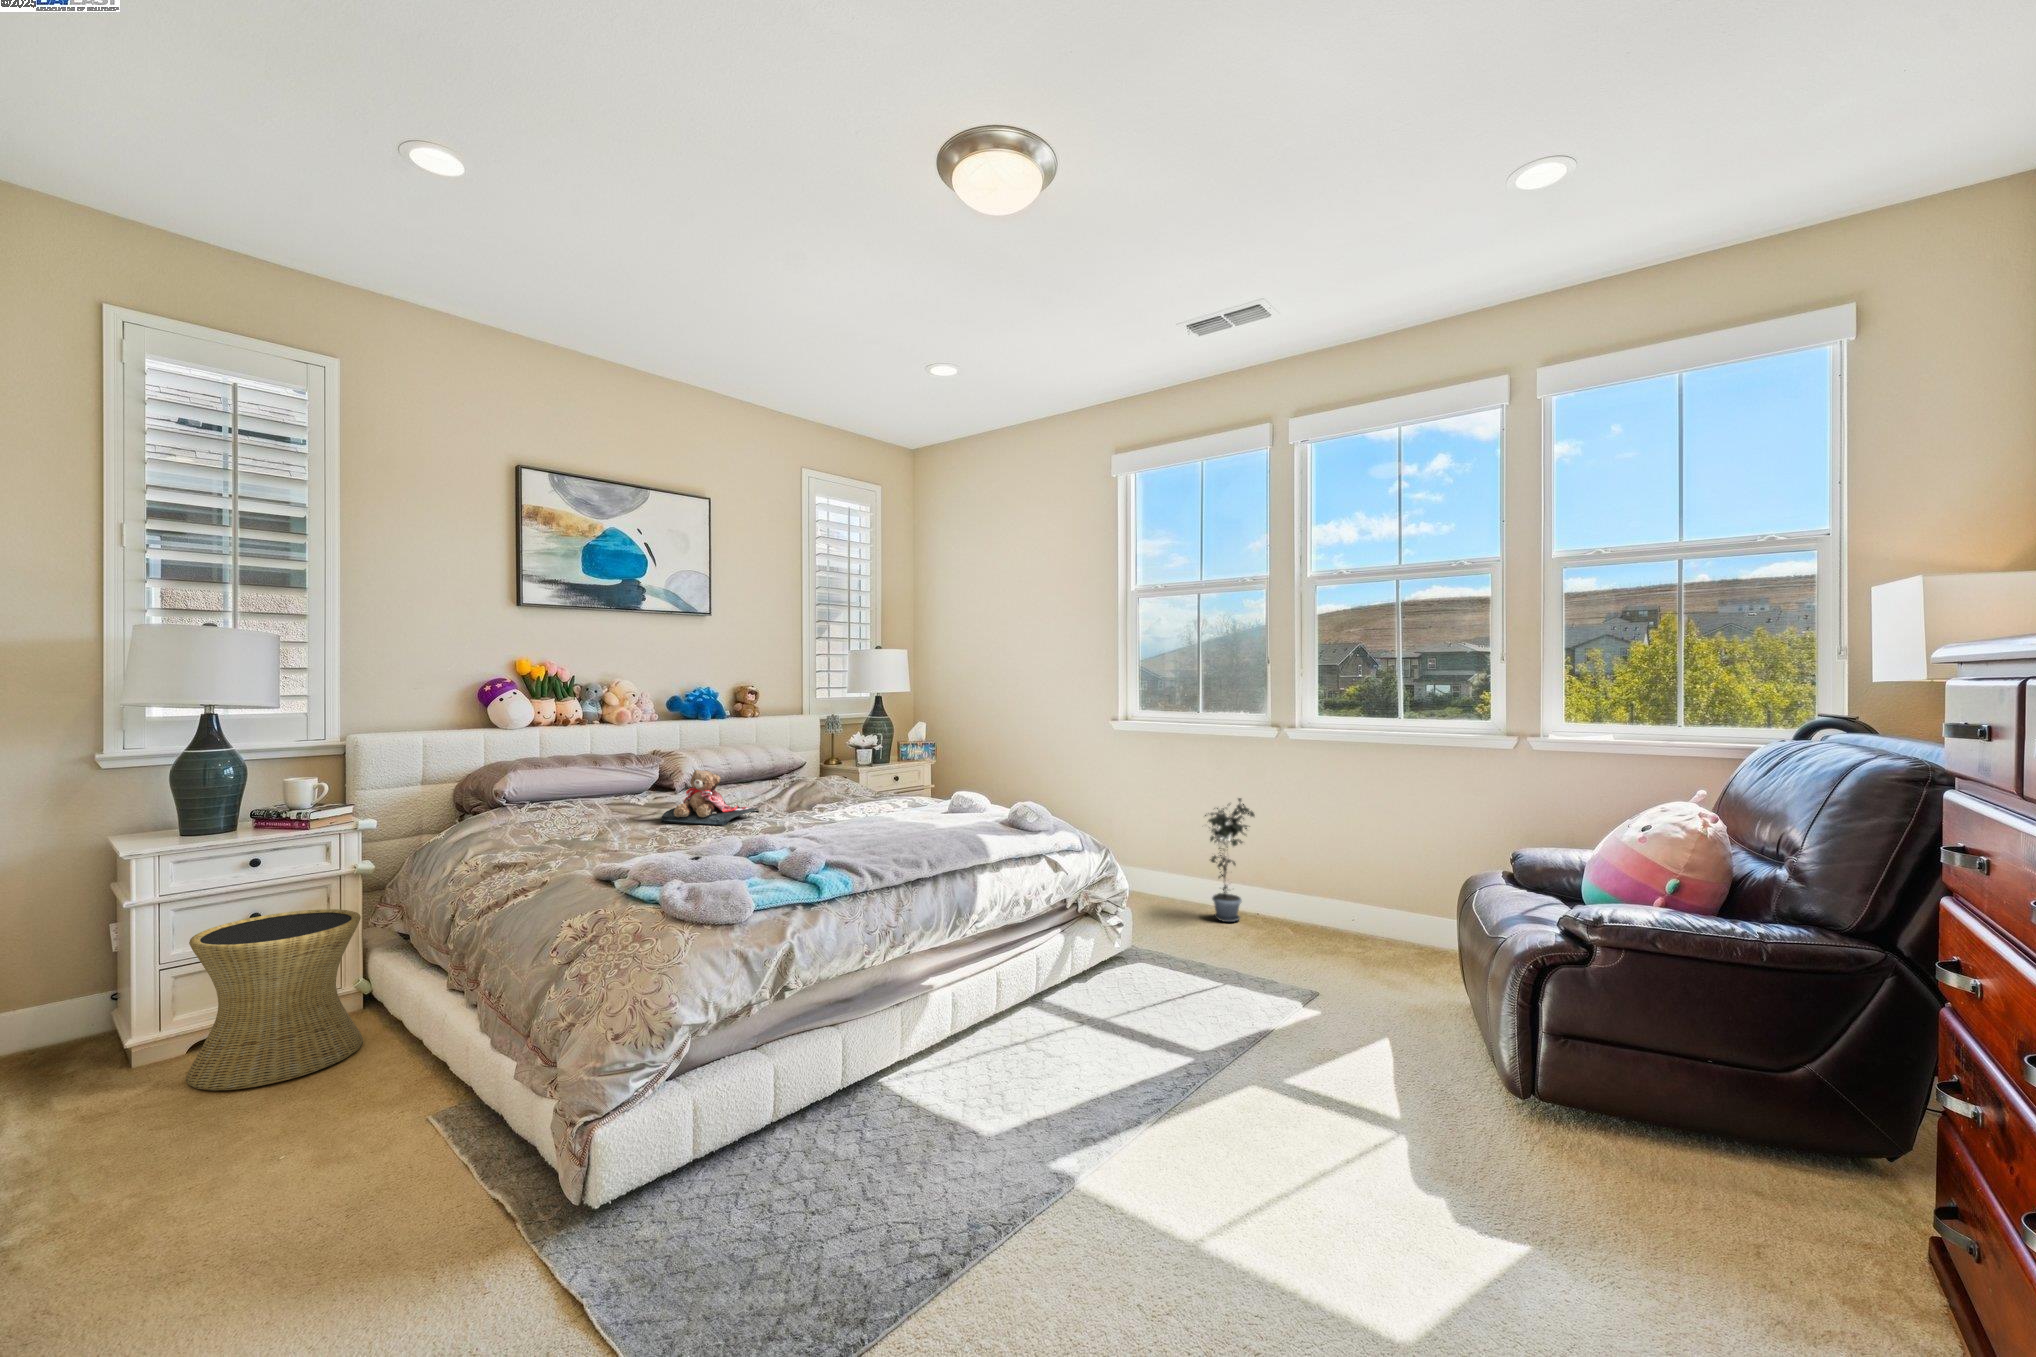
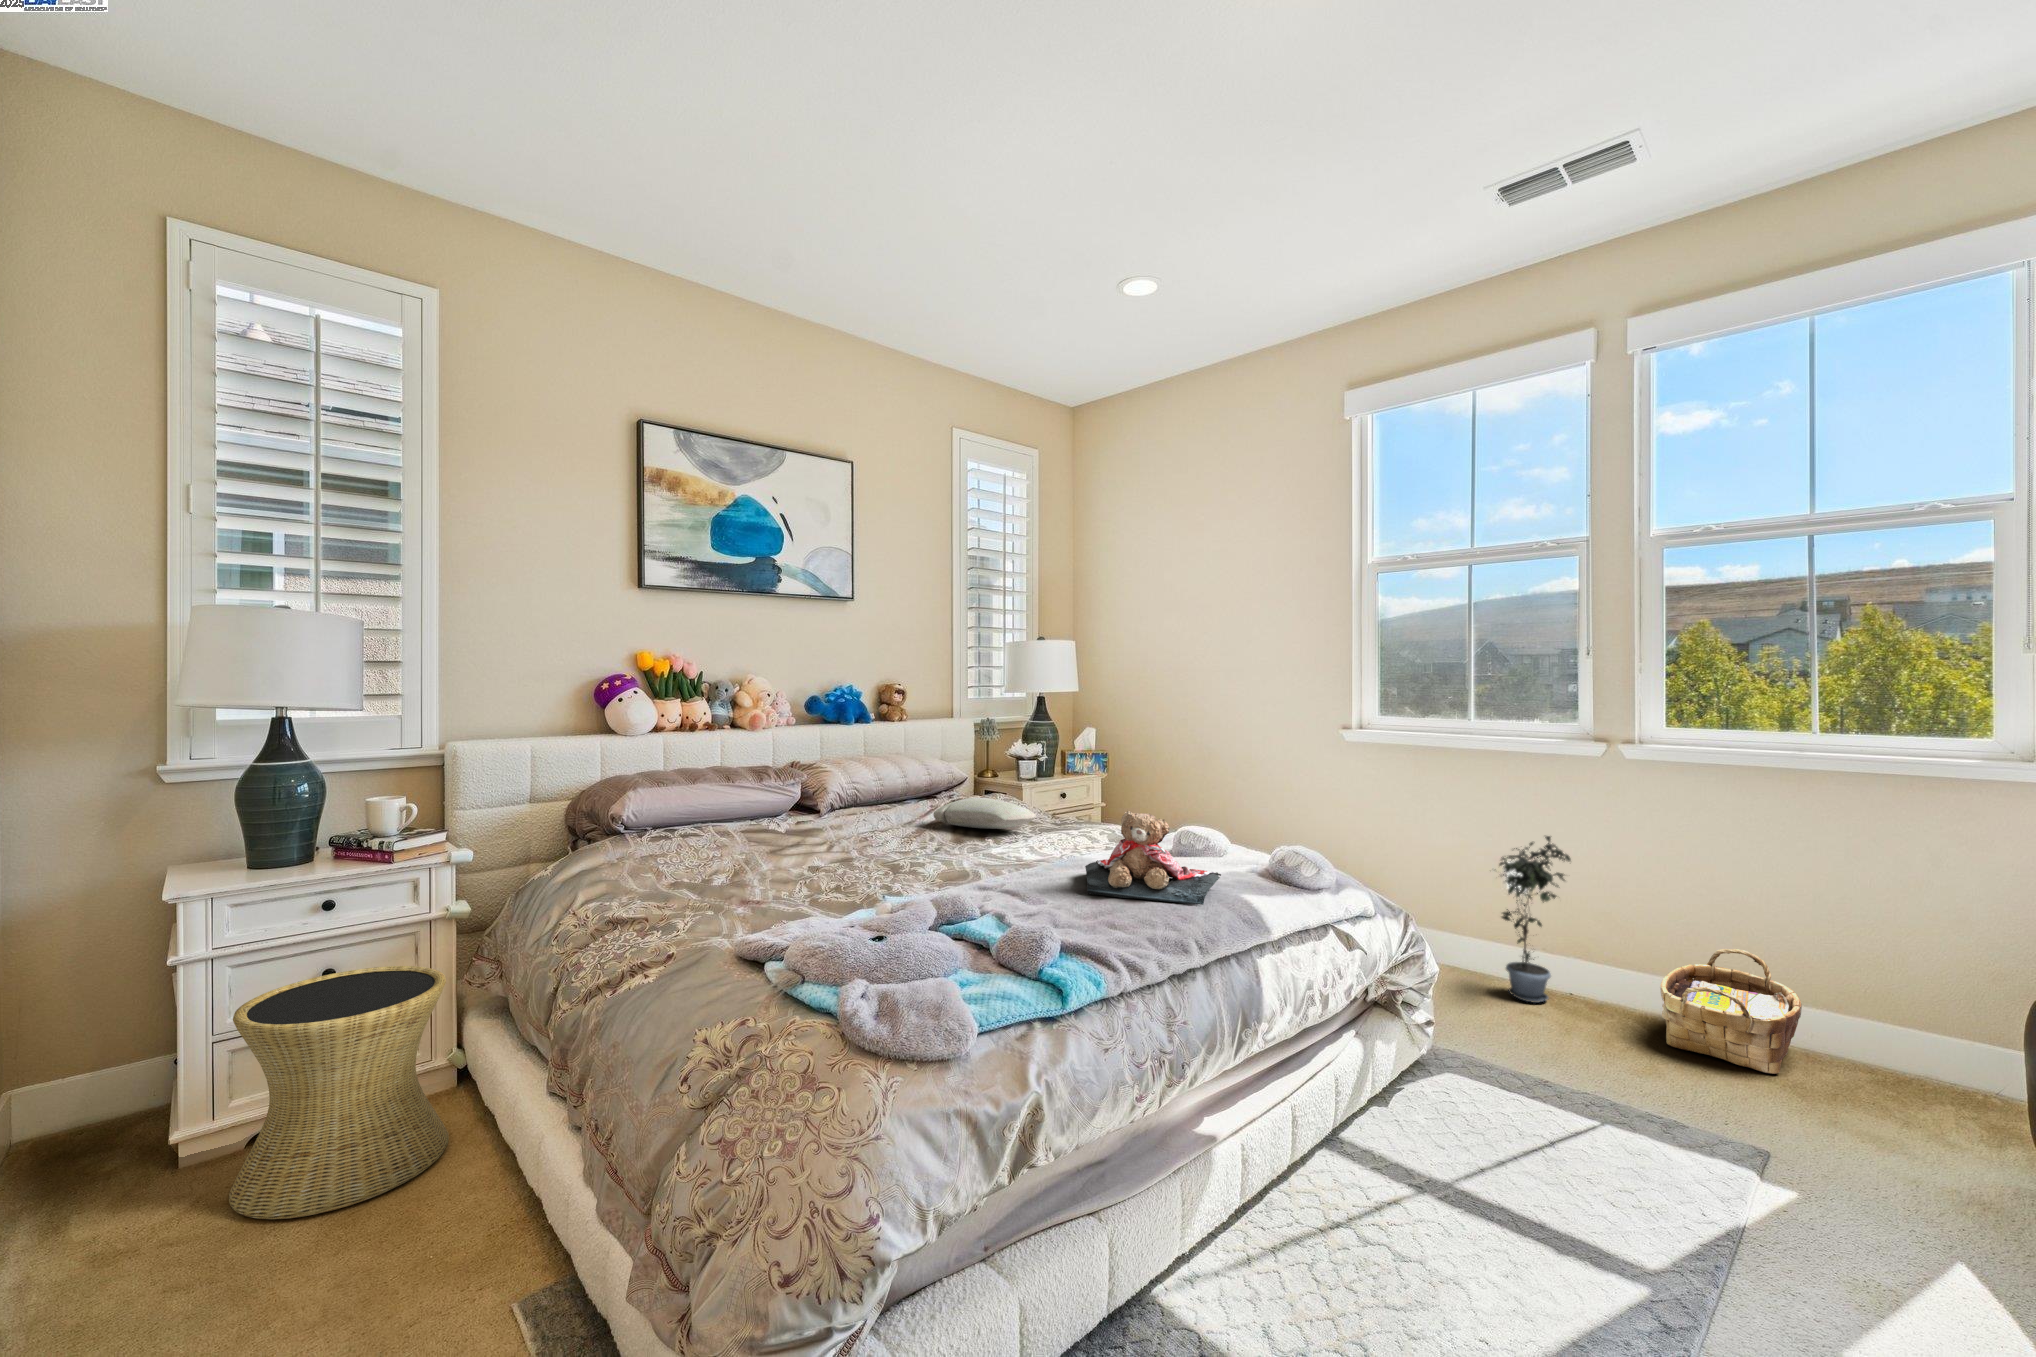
teddy bear: present [661,770,759,825] -> present [1085,811,1221,905]
pillow: none [767,776,847,799] -> present [933,798,1036,829]
woven basket: none [1300,874,1386,956] -> present [1660,949,1802,1074]

